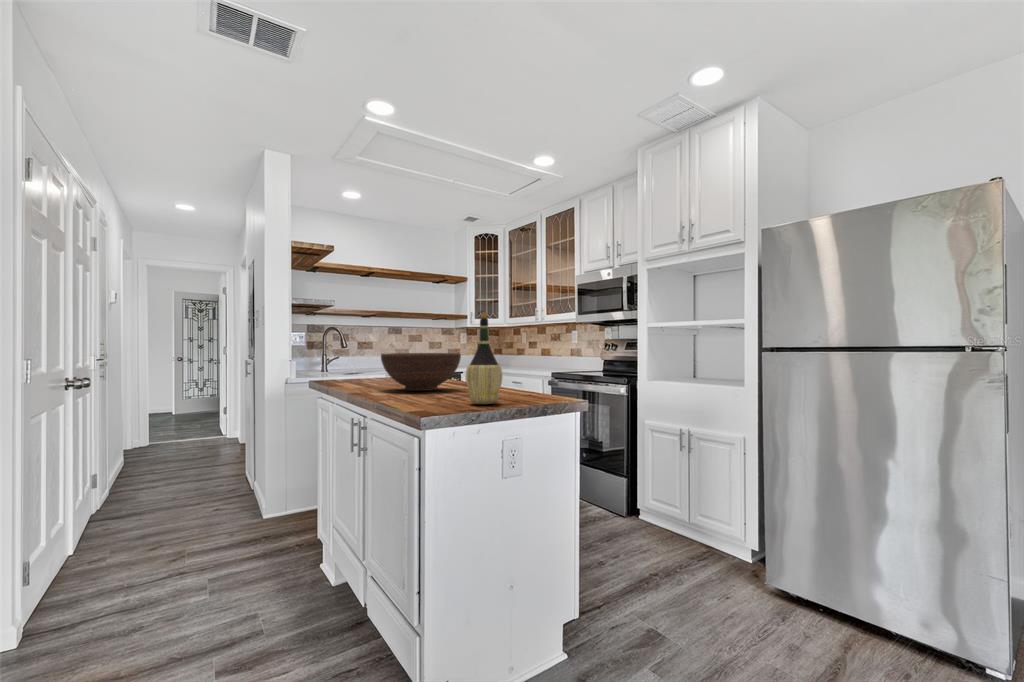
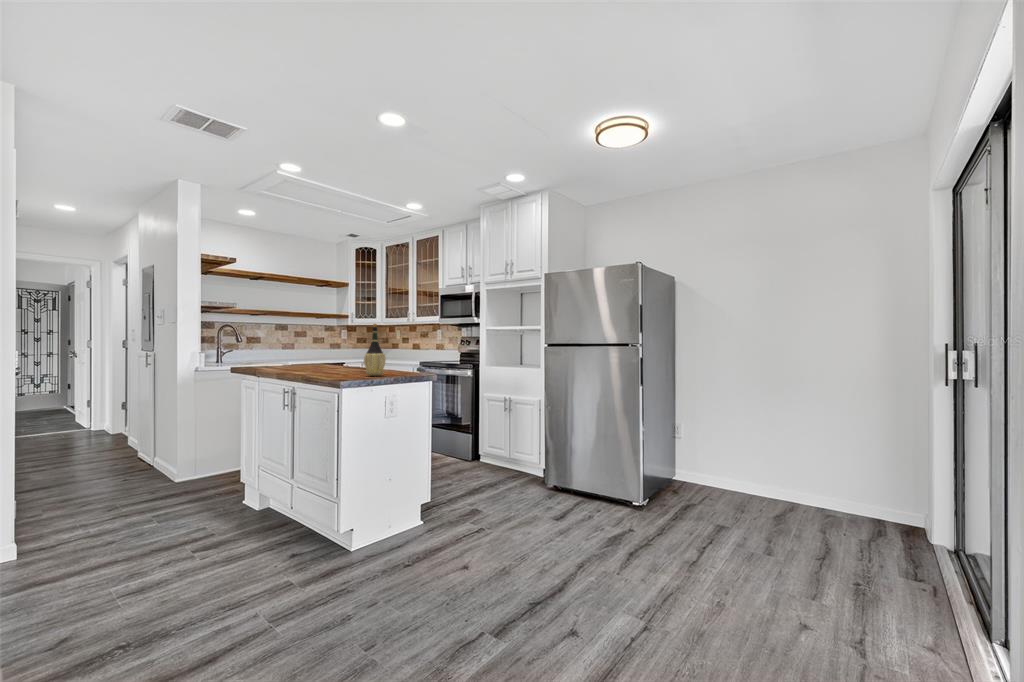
fruit bowl: present [381,353,461,391] -> none [300,347,356,372]

